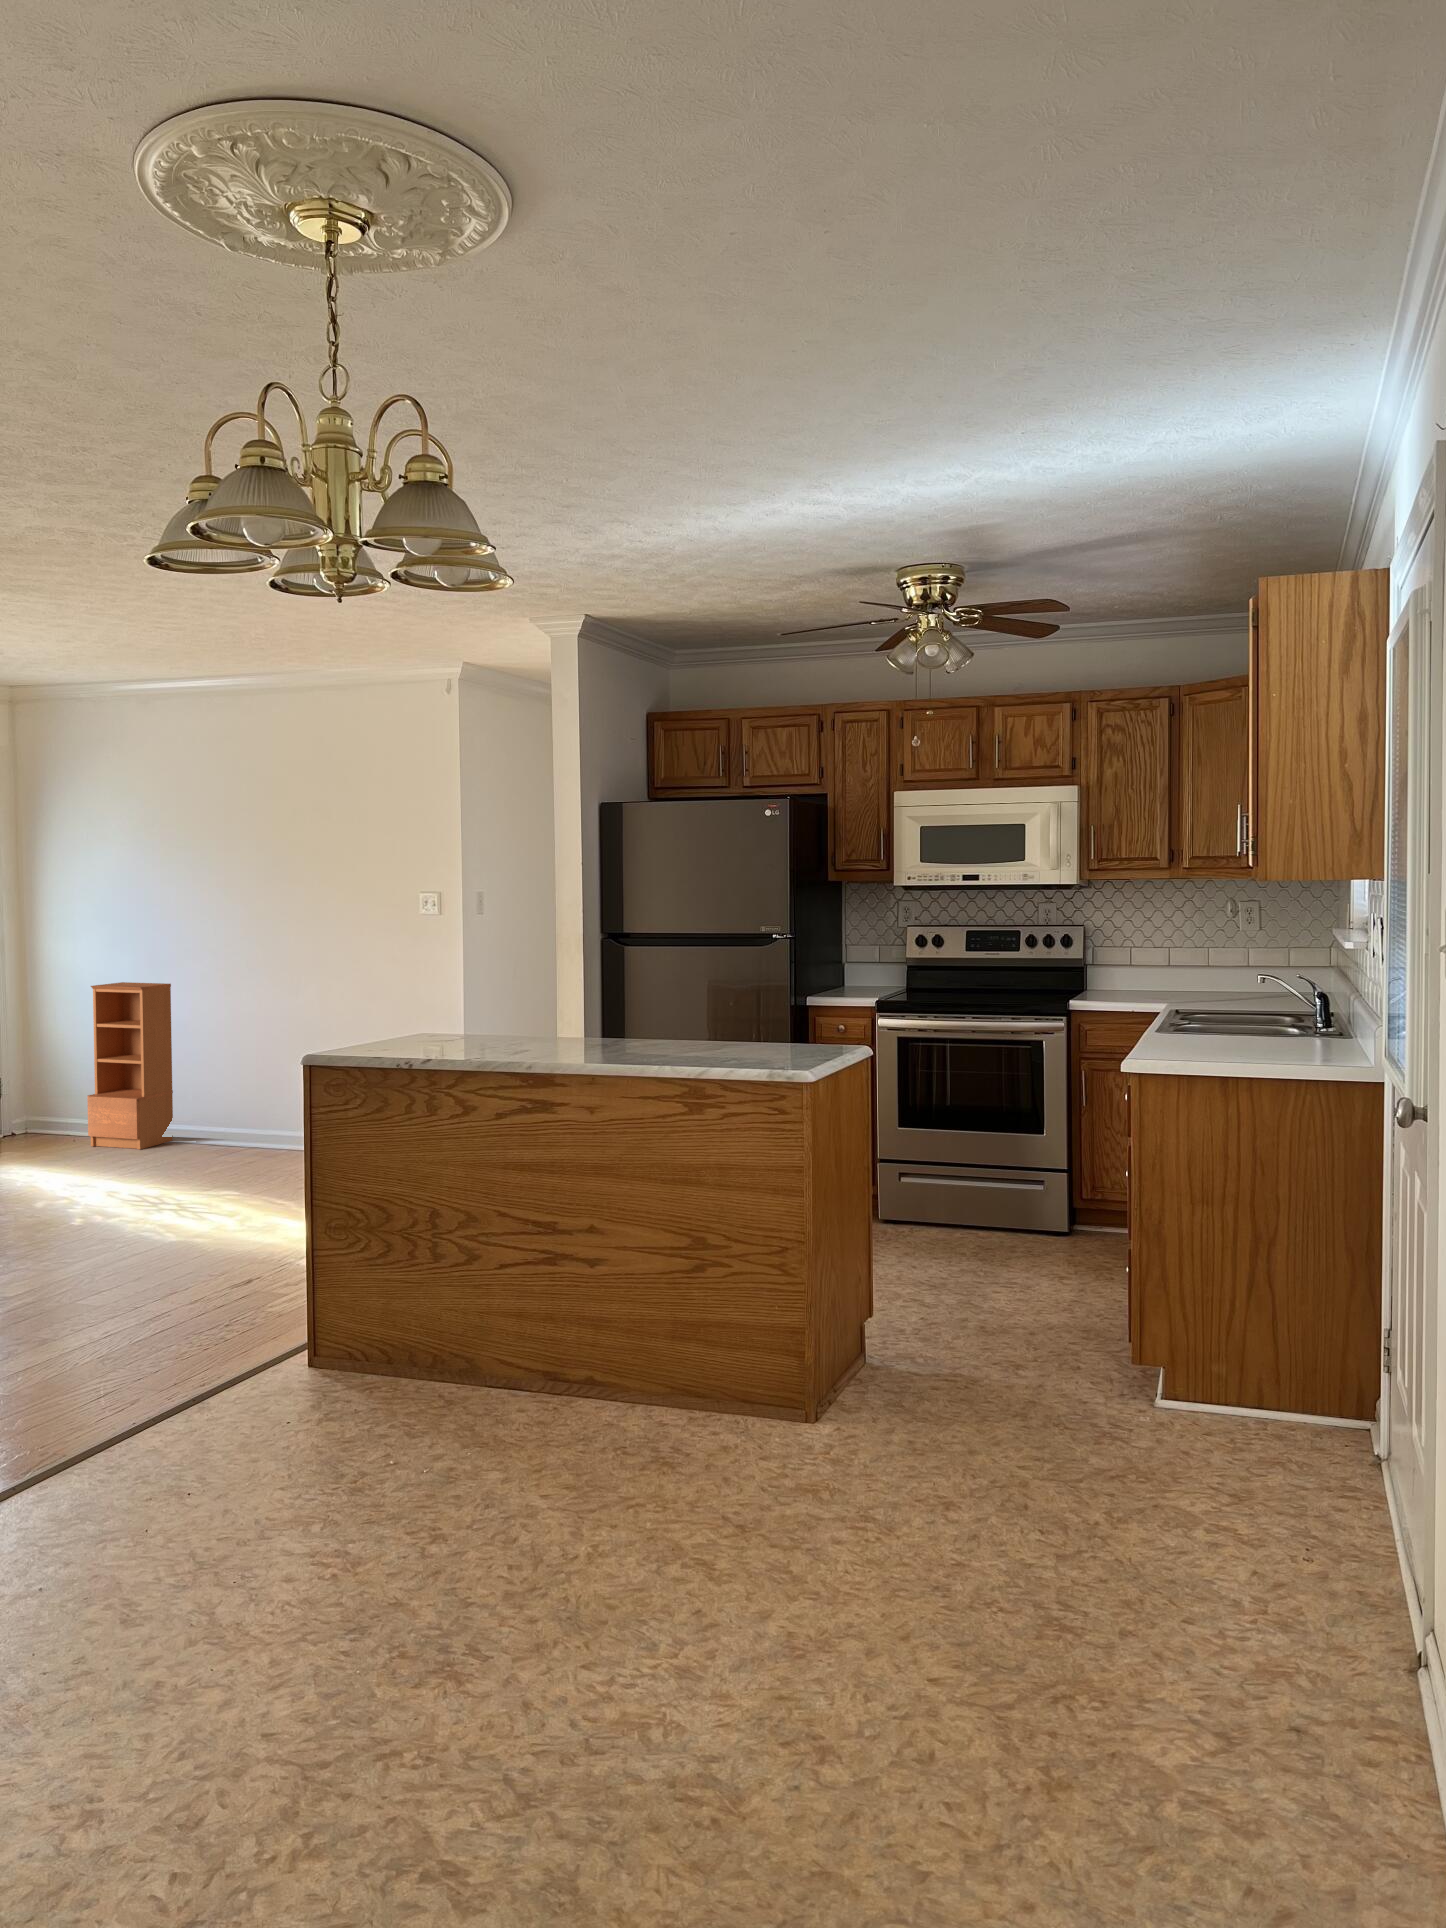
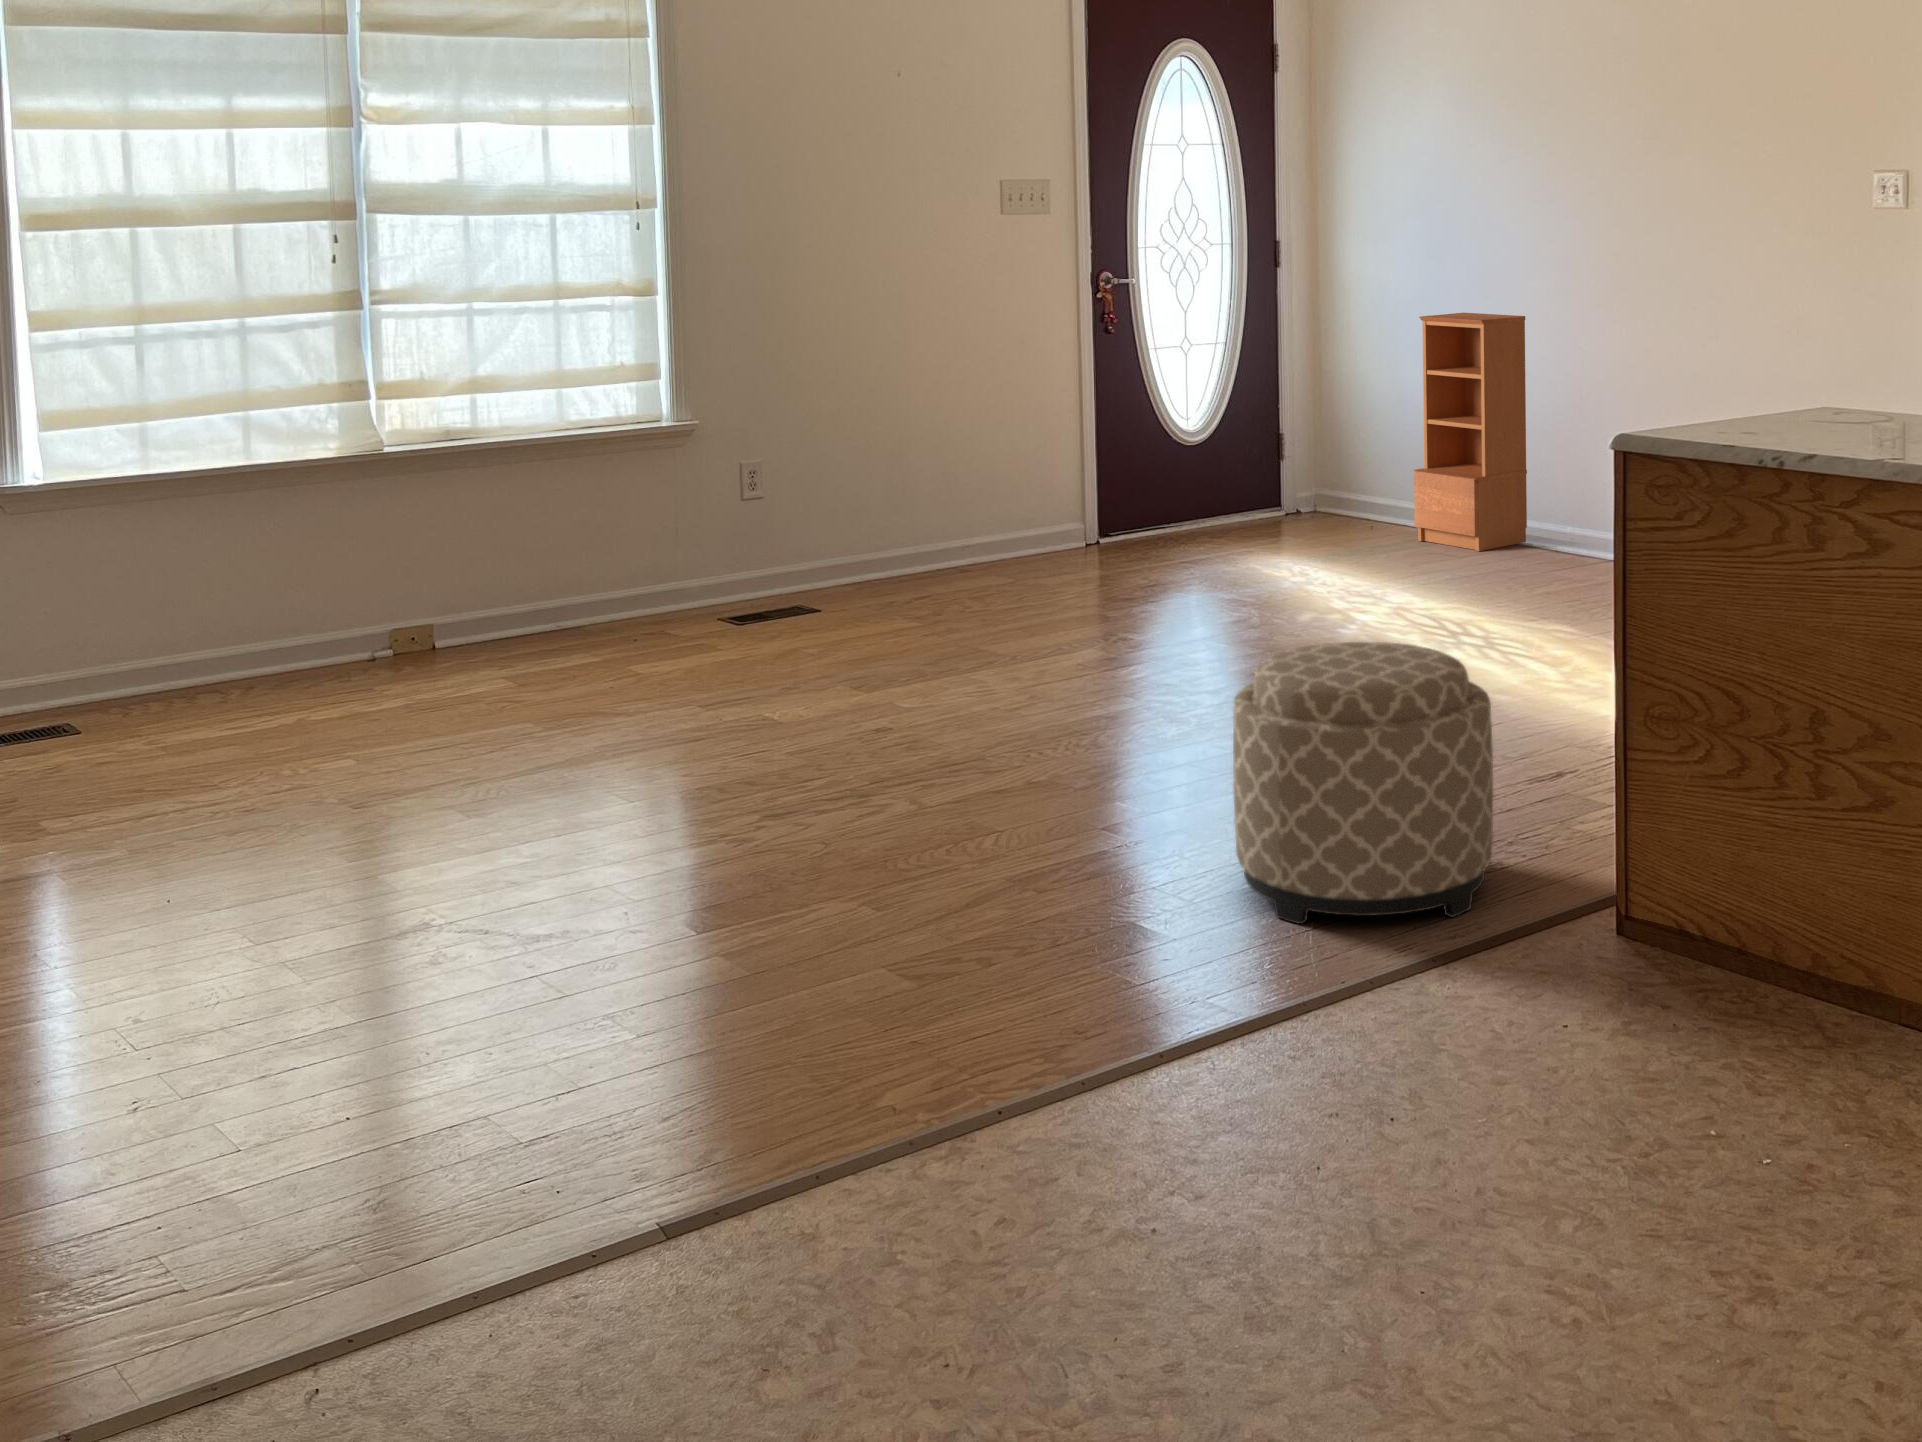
ottoman: none [51,1200,234,1390] -> present [1233,642,1493,924]

